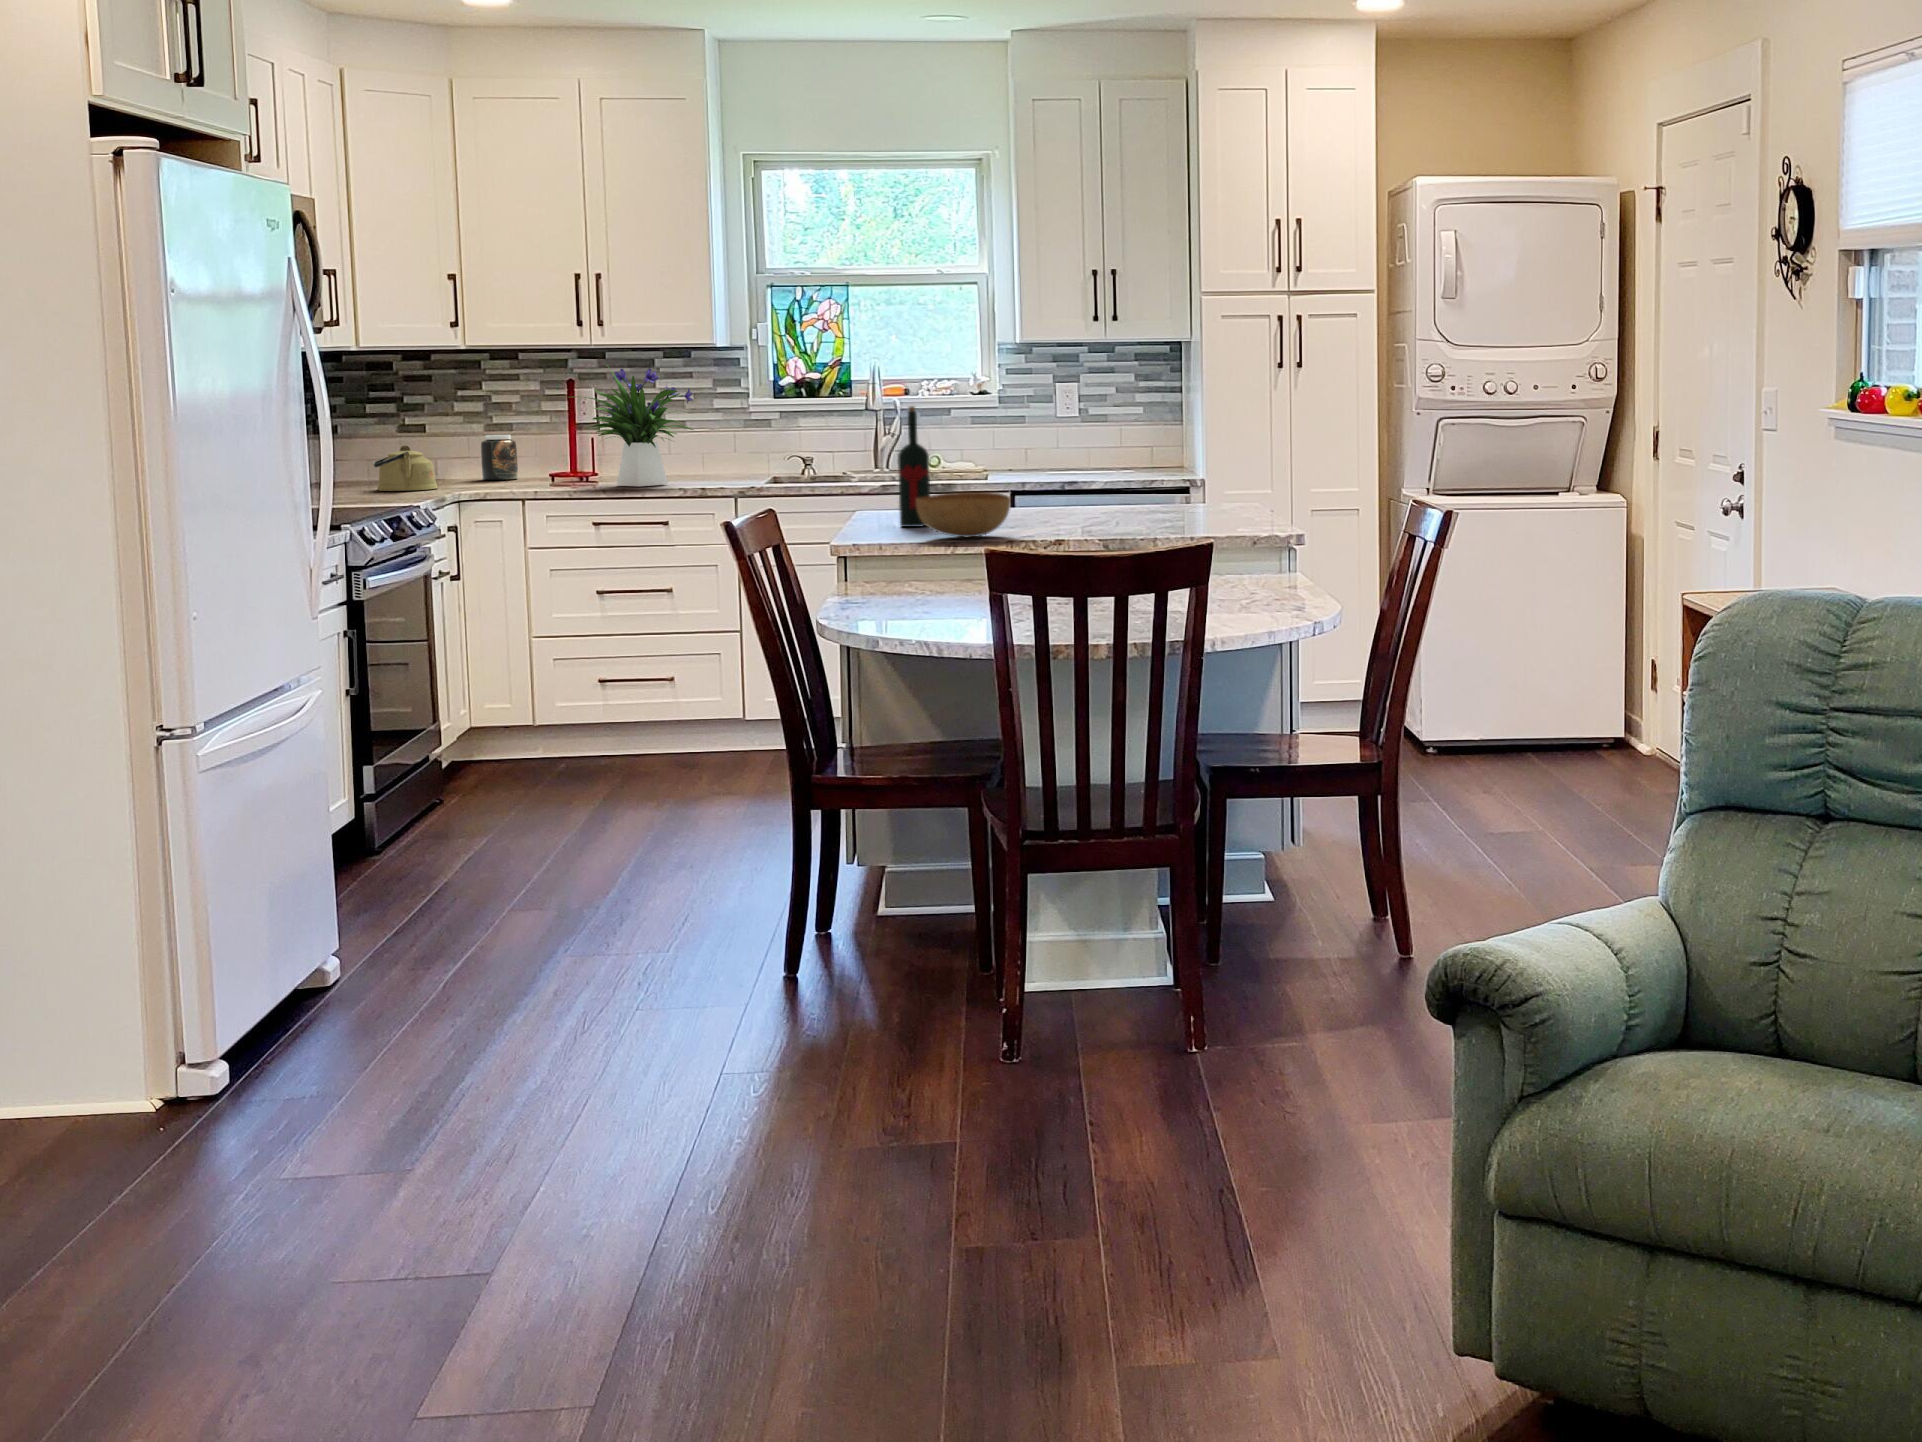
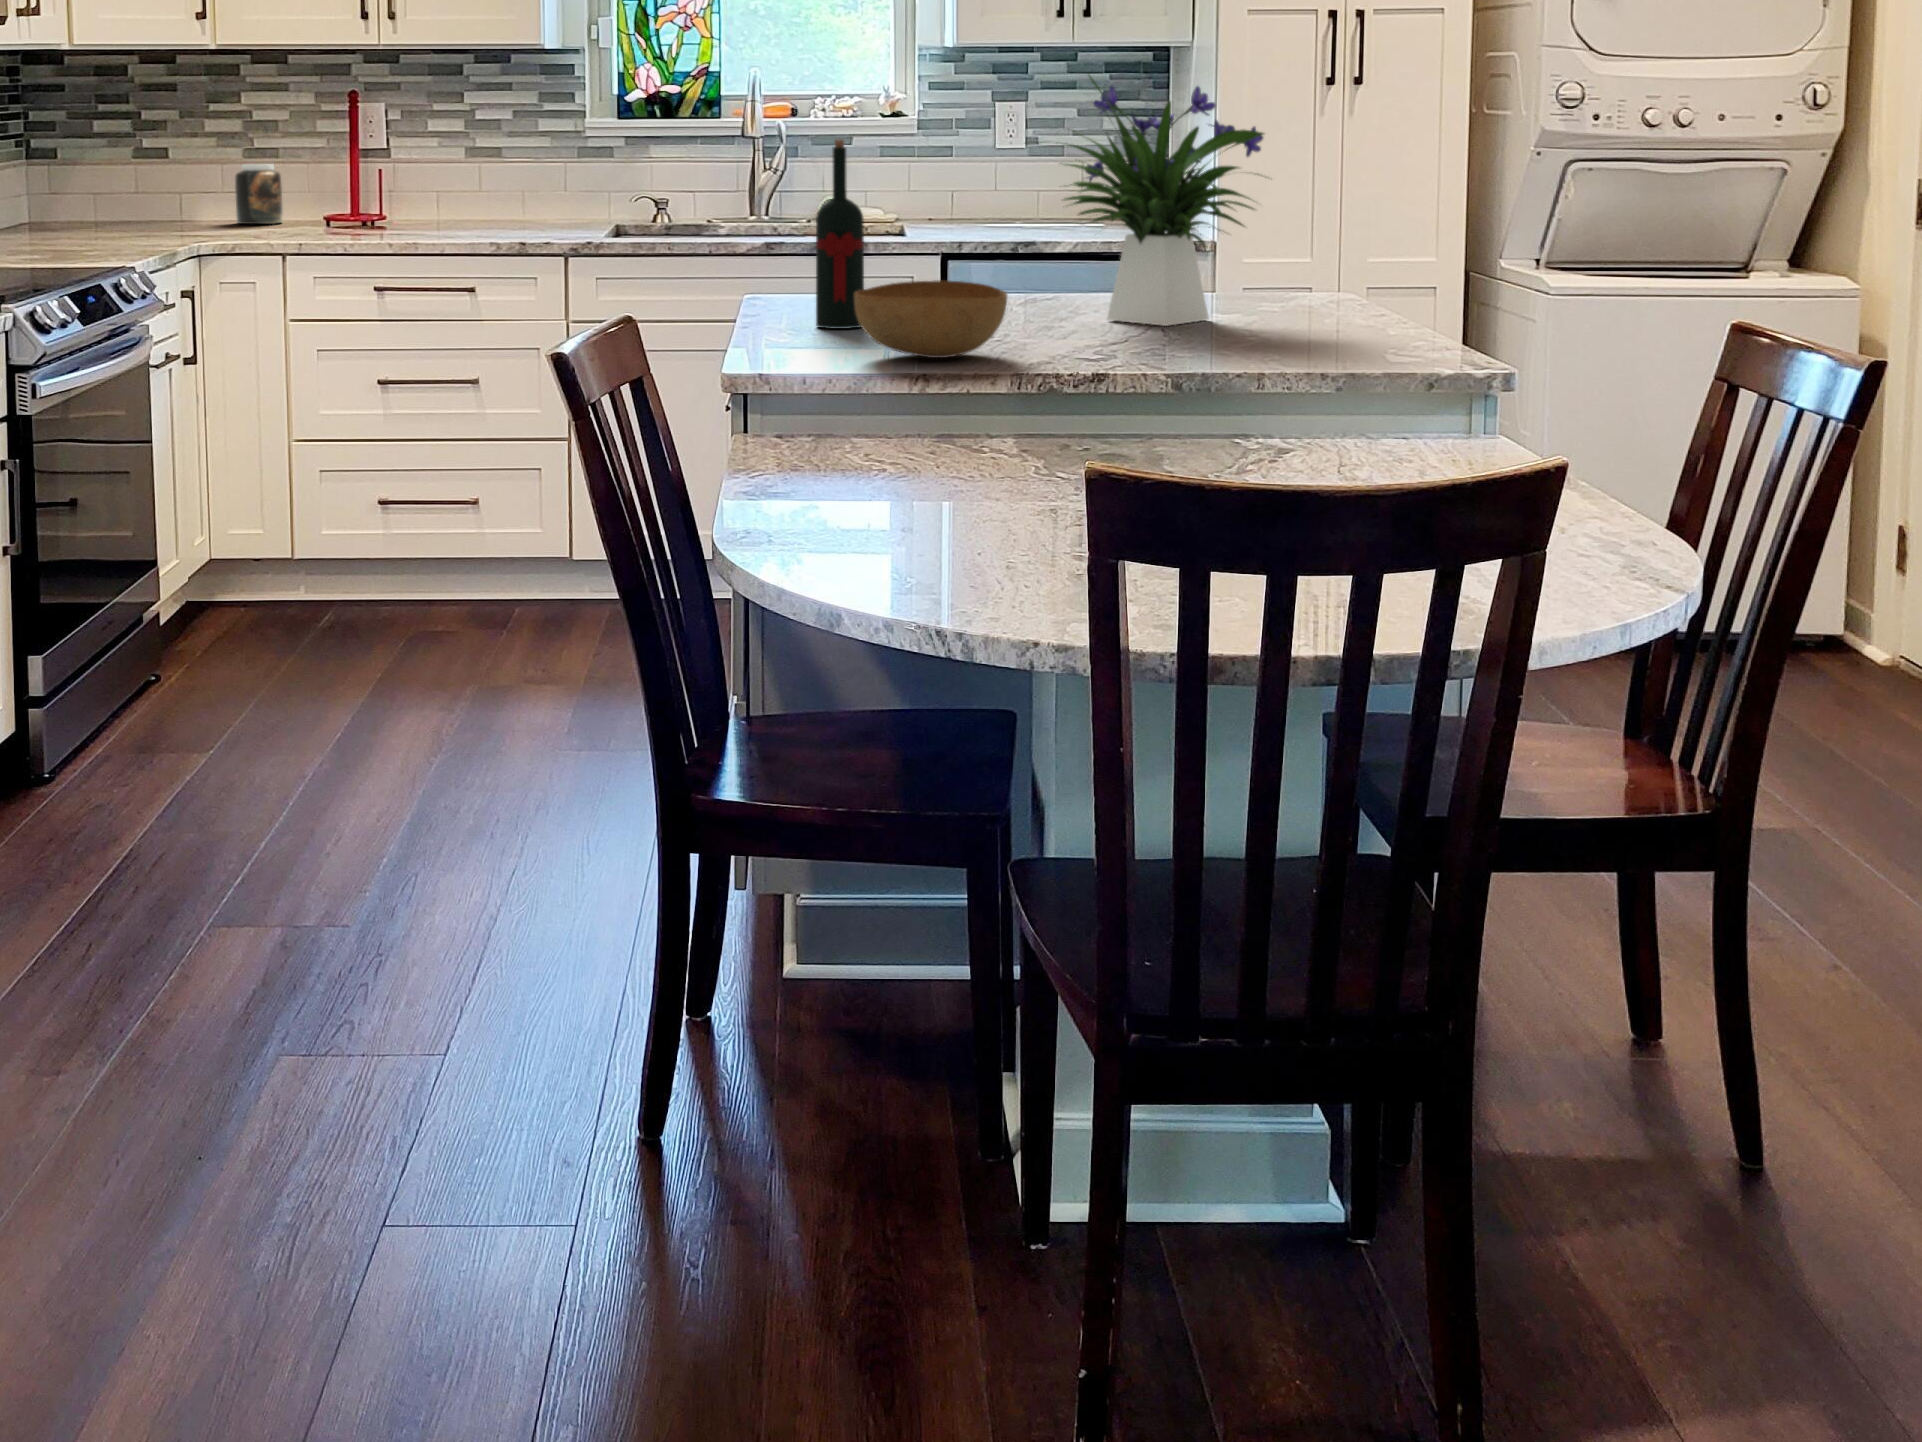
flower arrangement: present [573,364,693,486] -> present [1040,76,1269,326]
kettle: present [373,445,438,491] -> none [87,178,173,240]

